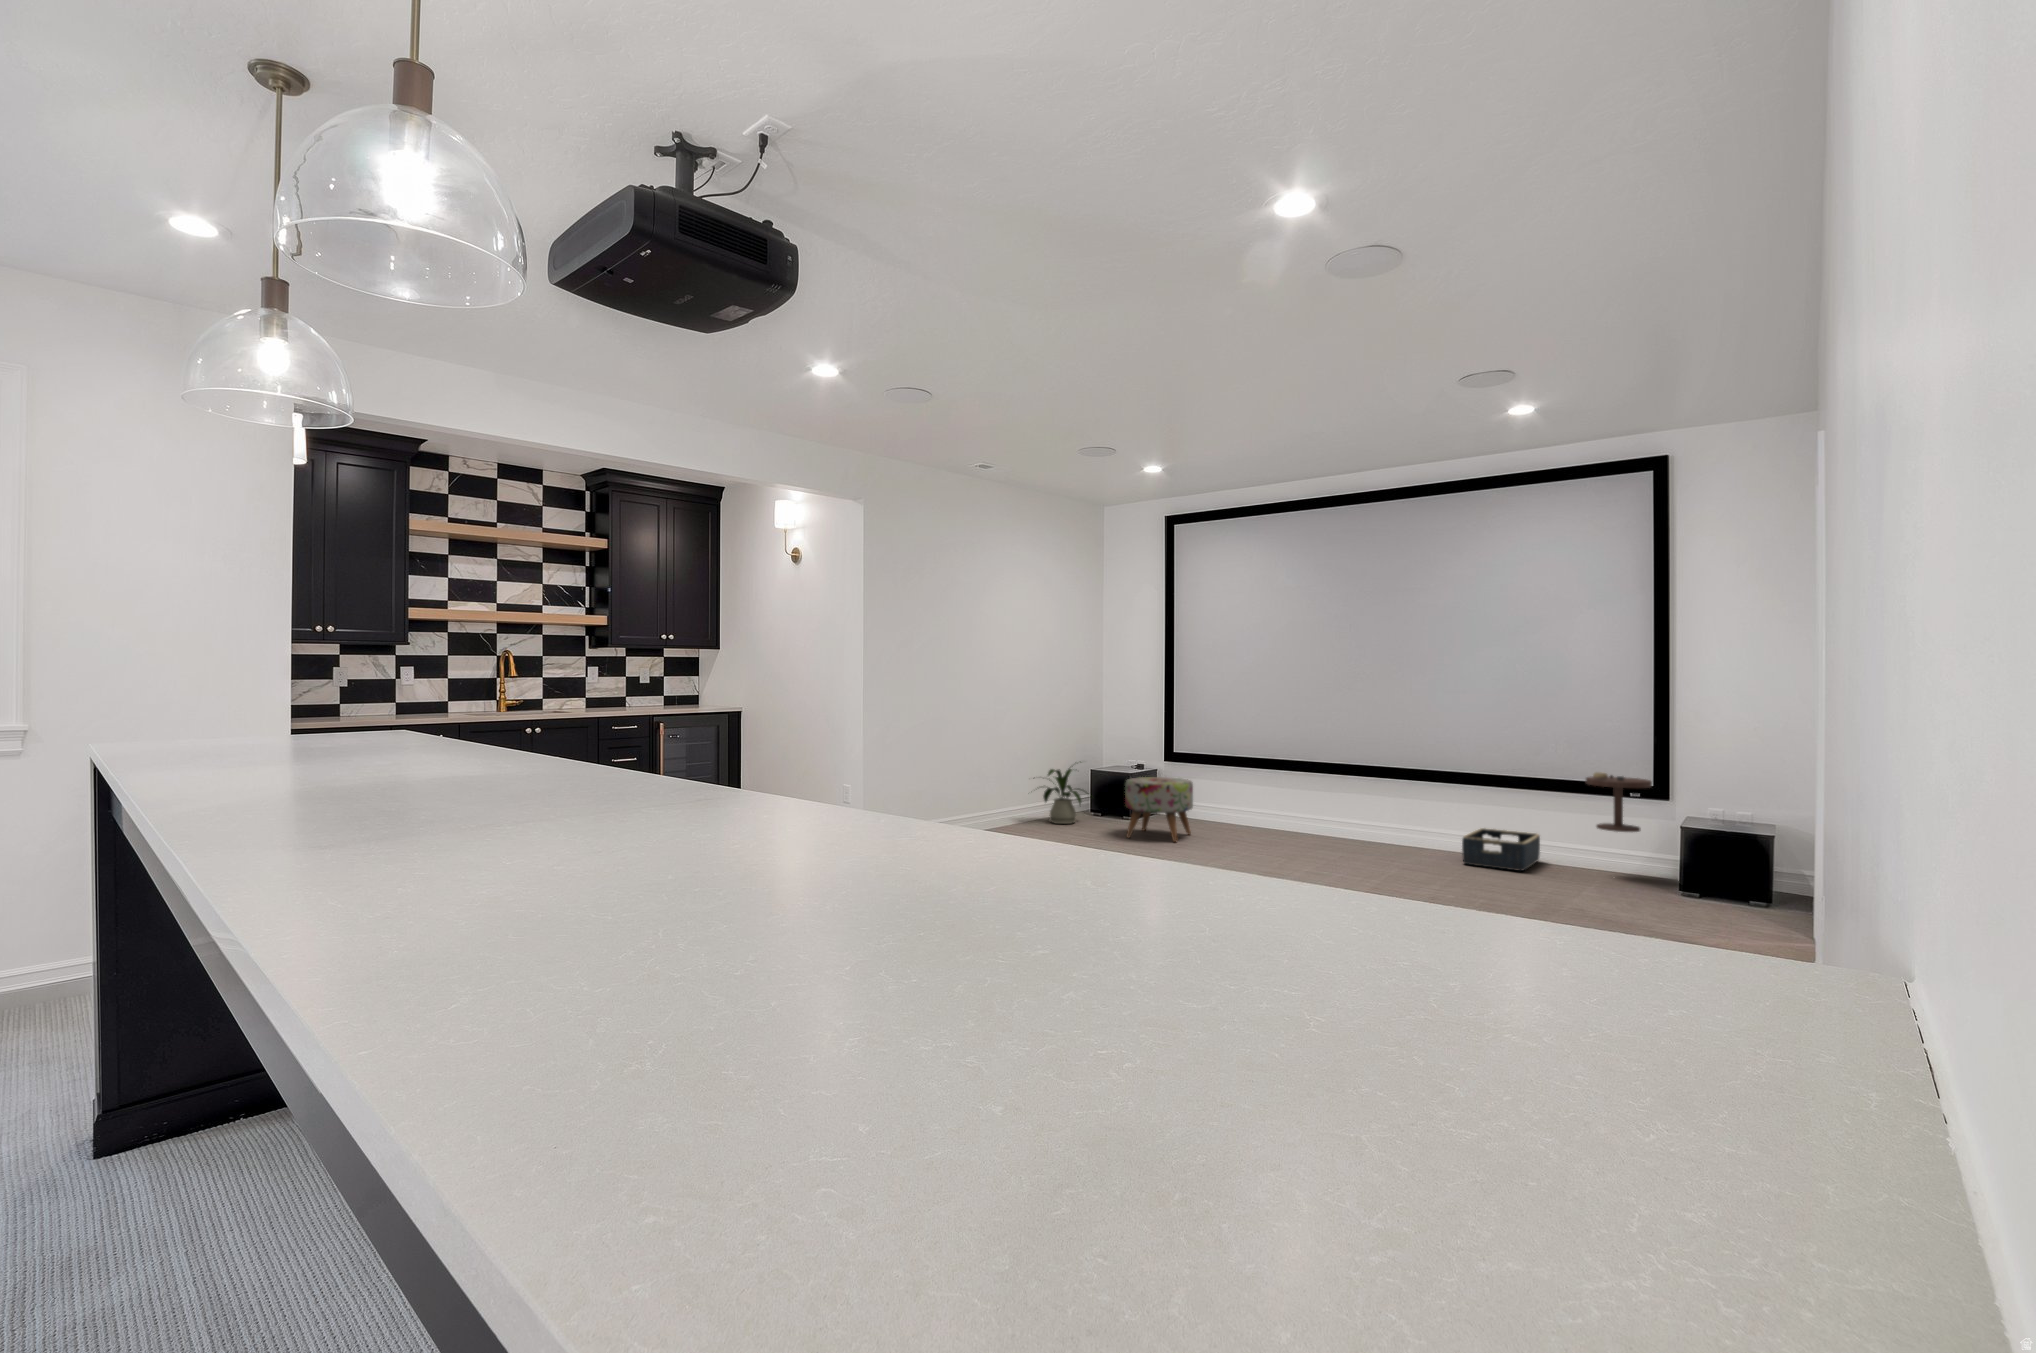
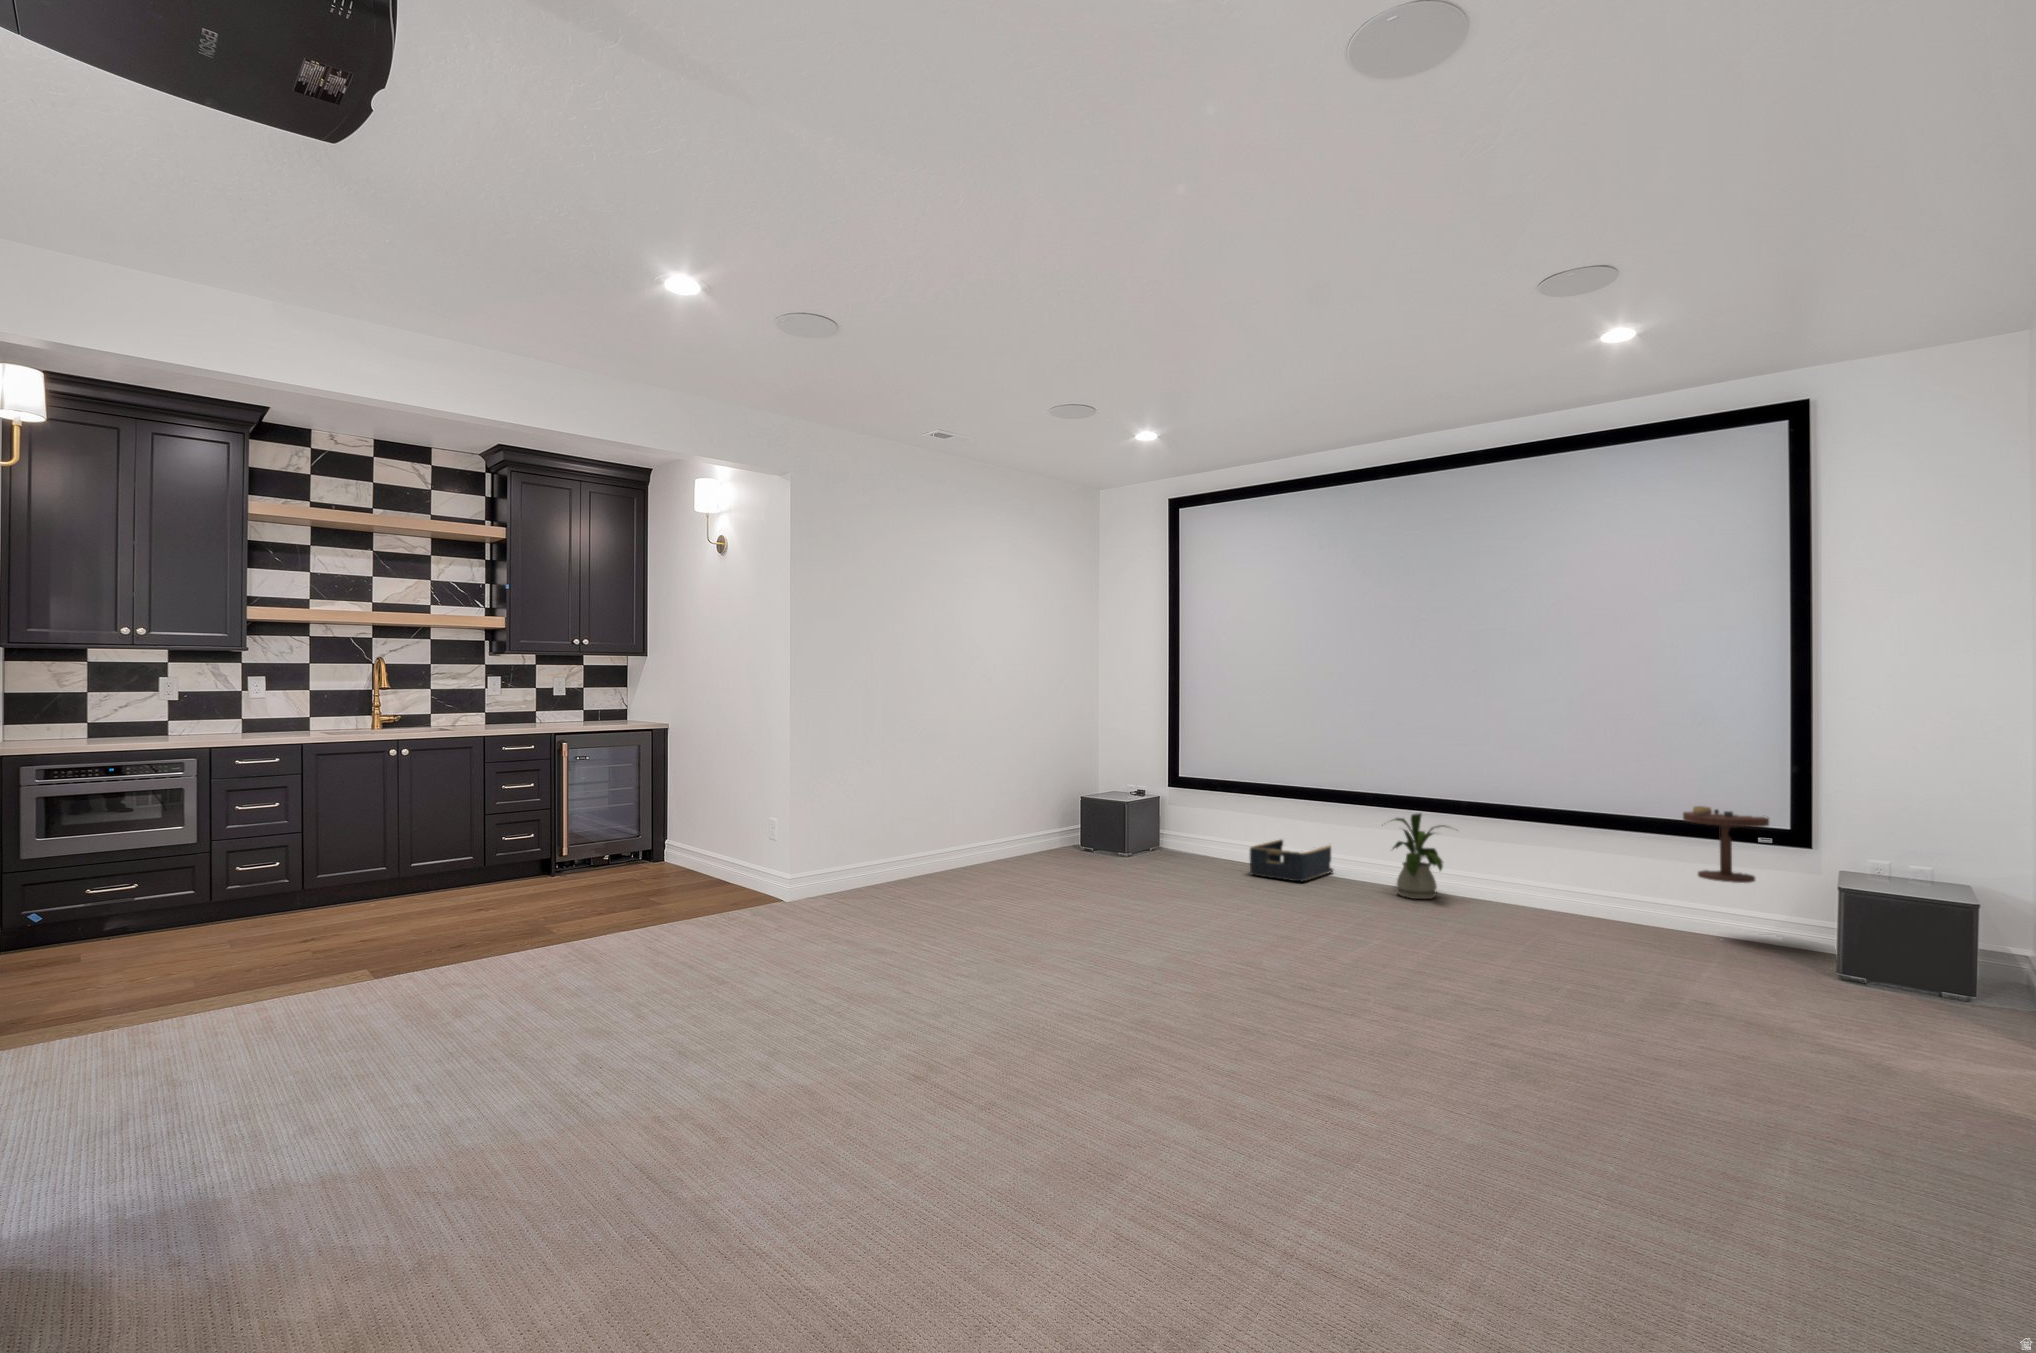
house plant: present [1033,768,1084,824] -> present [1382,813,1446,899]
ottoman: present [1125,777,1193,842] -> none [1115,807,1197,887]
basket: present [1462,828,1540,871] -> present [1250,840,1333,881]

